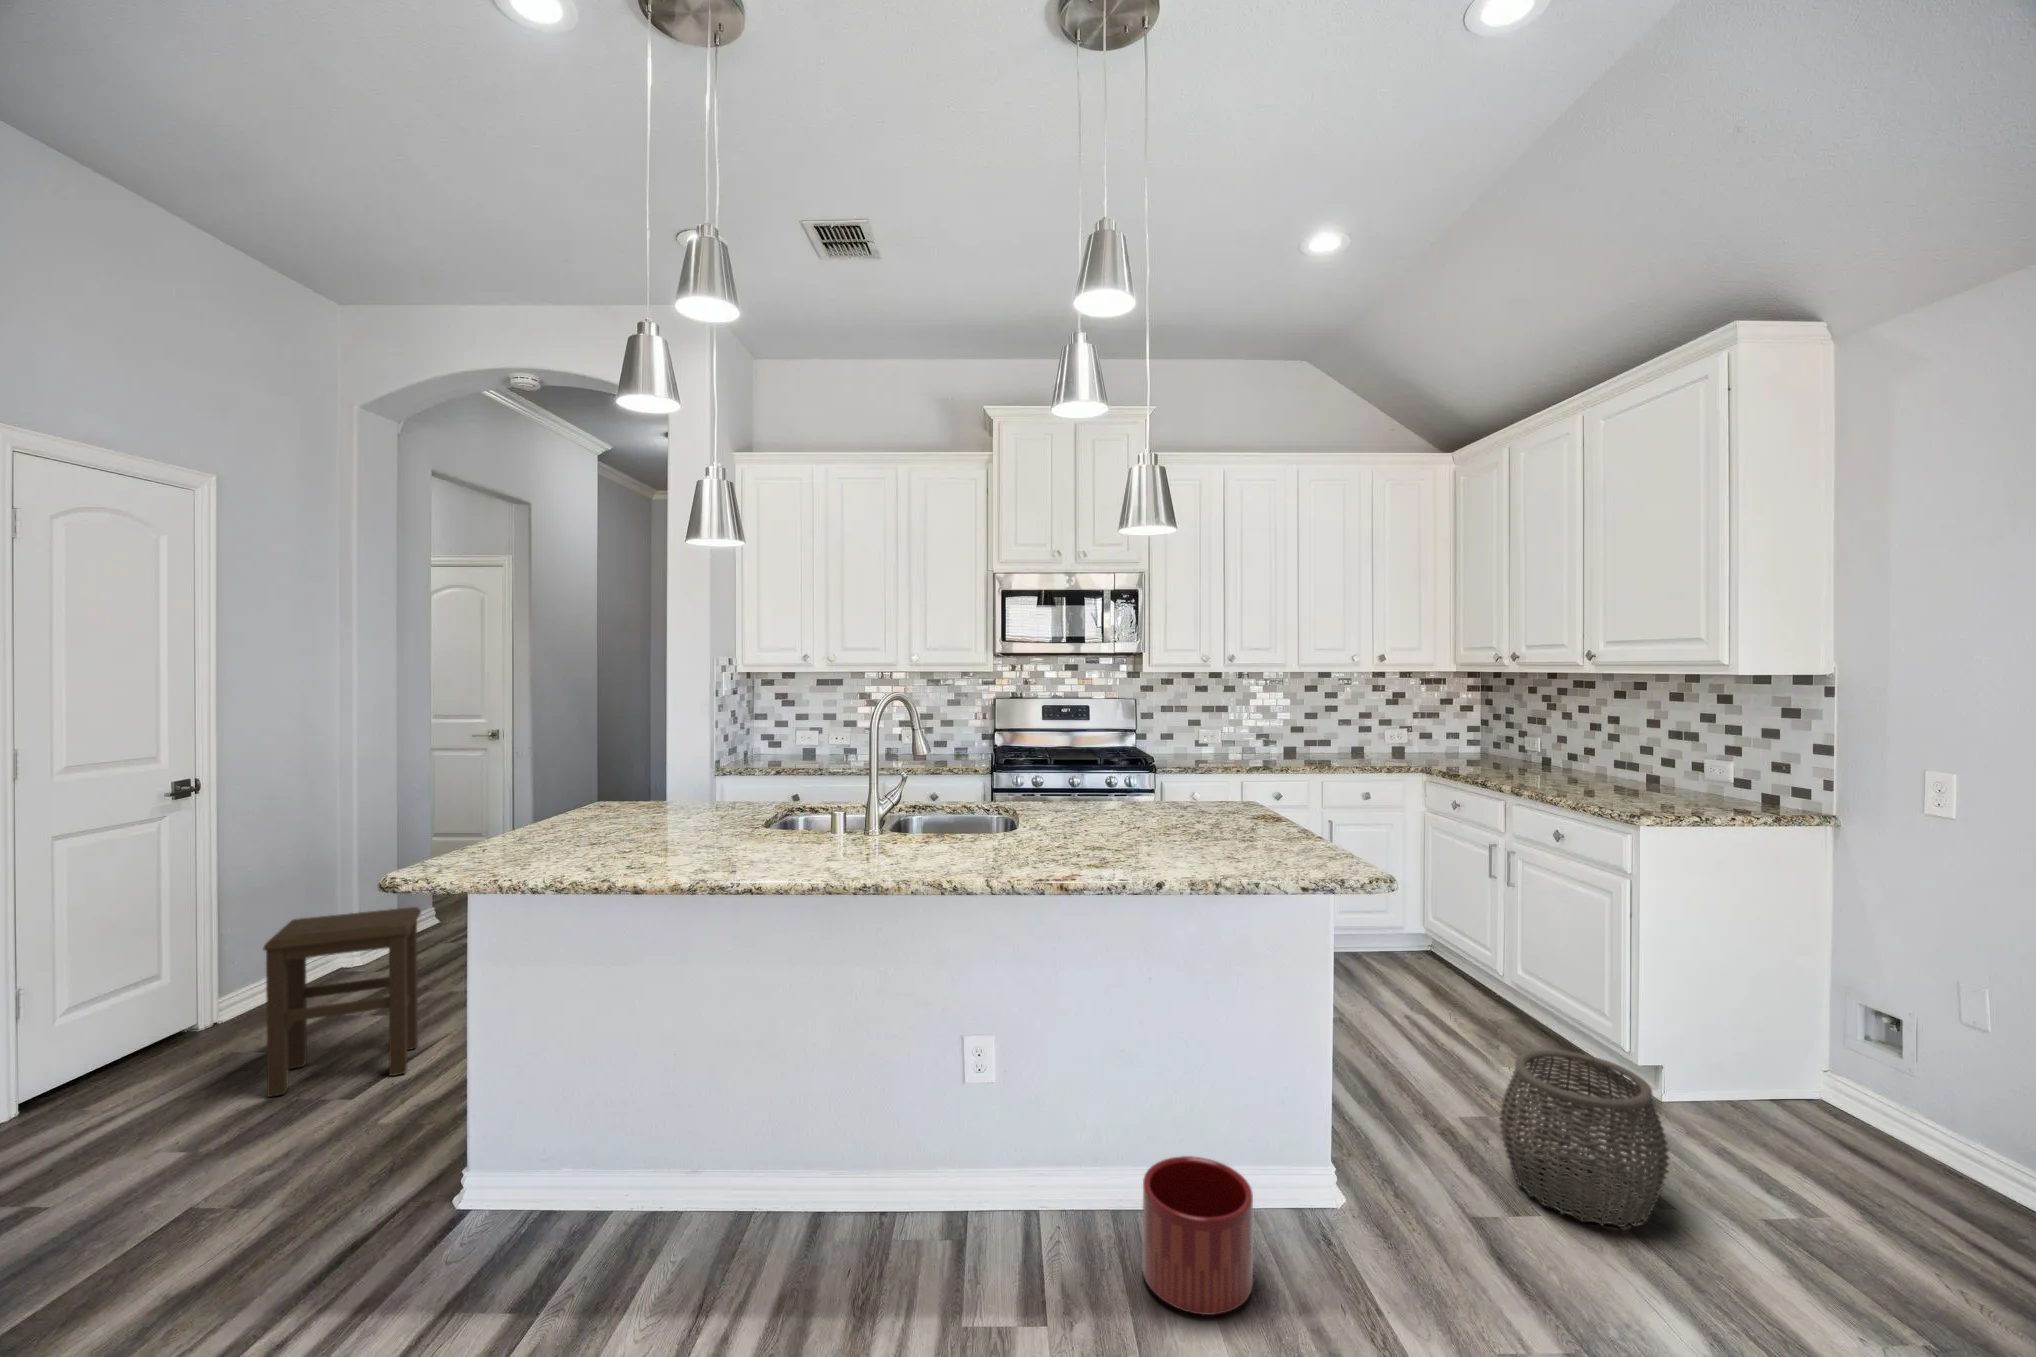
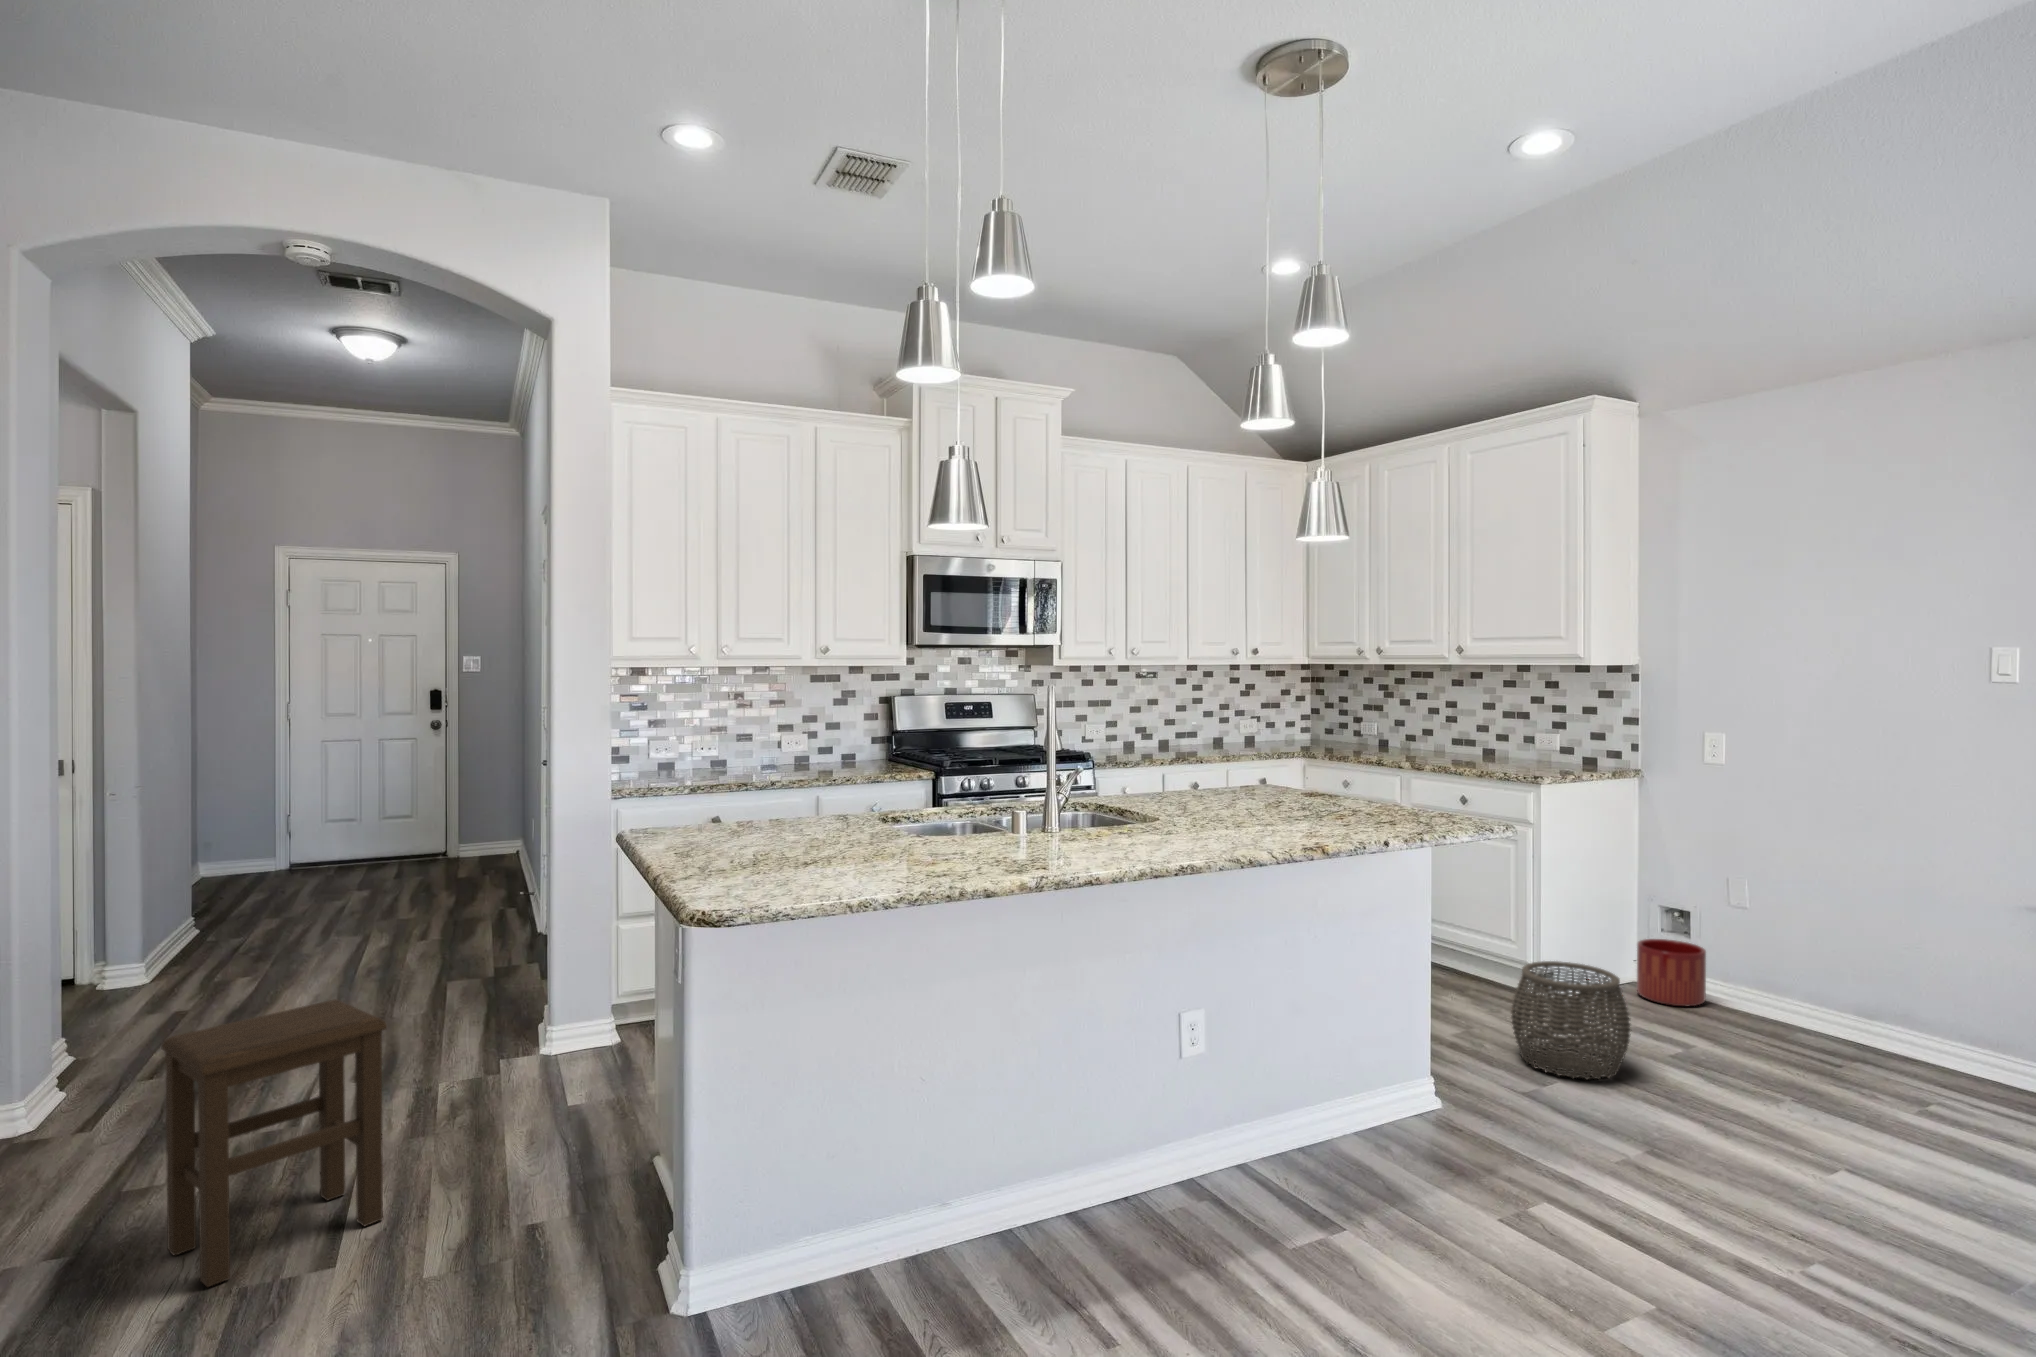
planter: present [1142,1156,1253,1315] -> present [1637,939,1706,1006]

